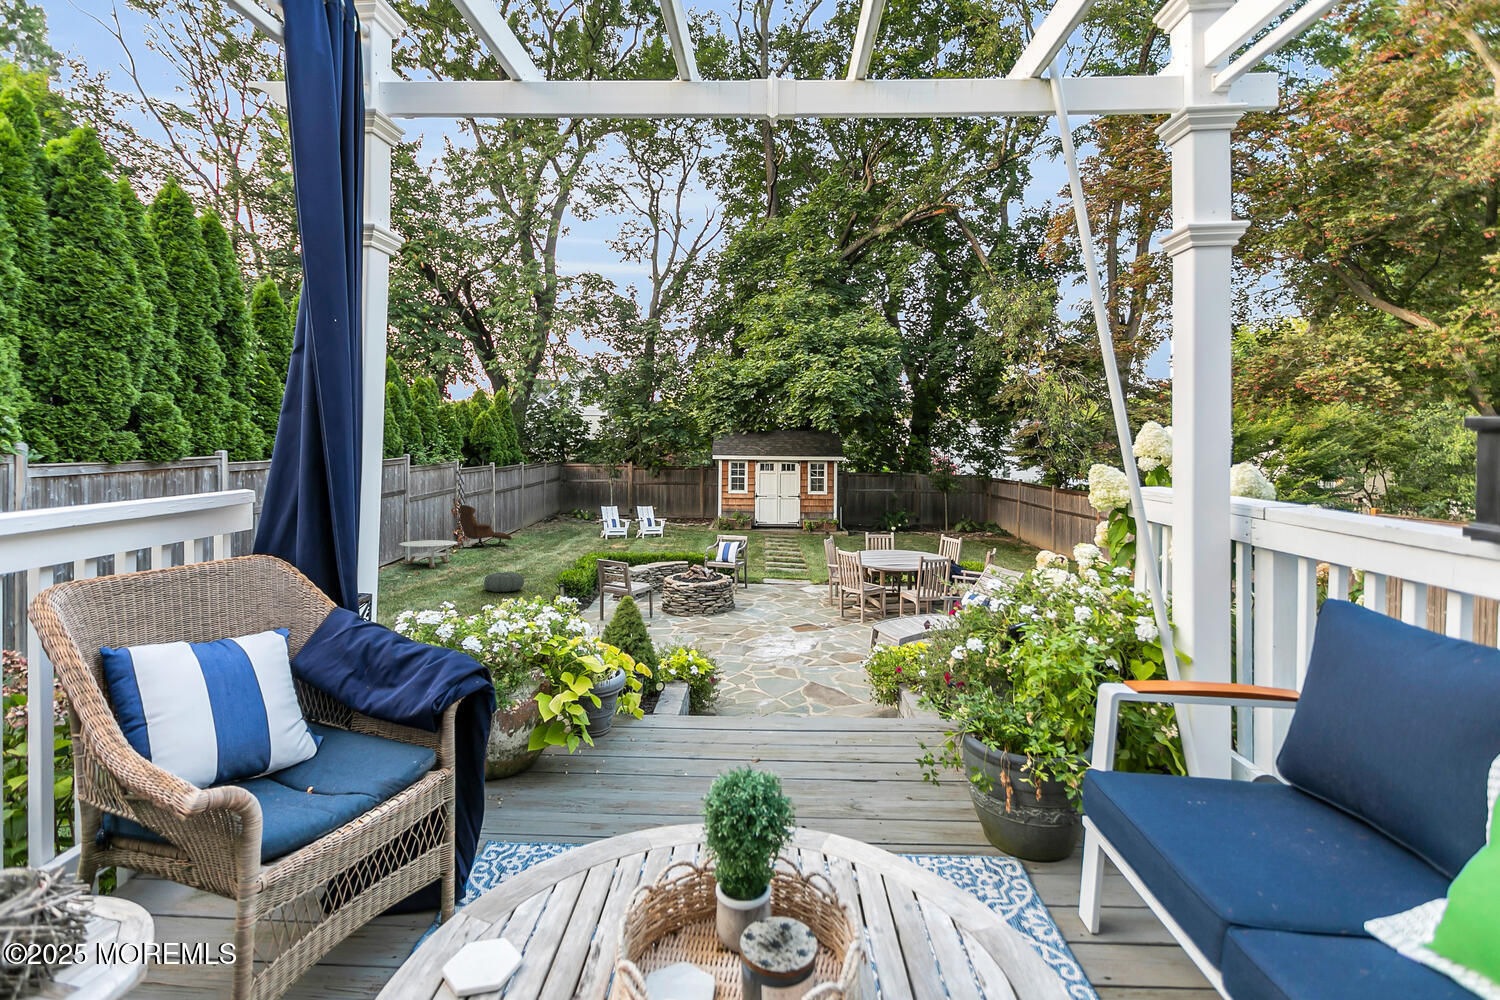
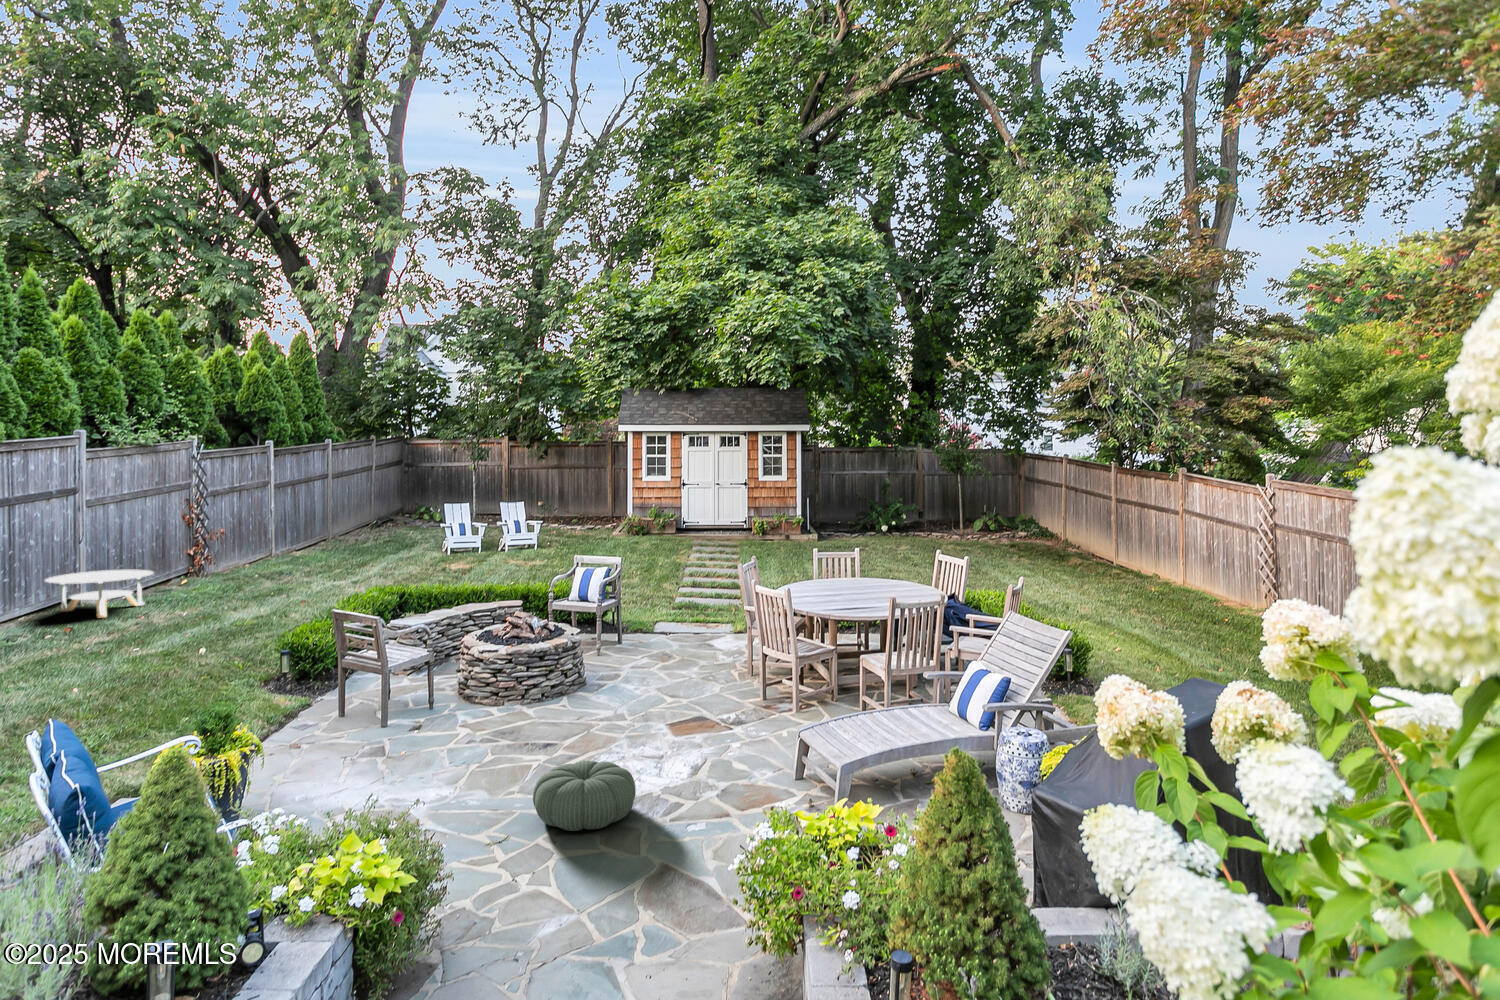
lounge chair: present [460,505,512,549] -> none [191,509,281,577]
pouf: present [484,572,524,592] -> present [533,761,636,831]

